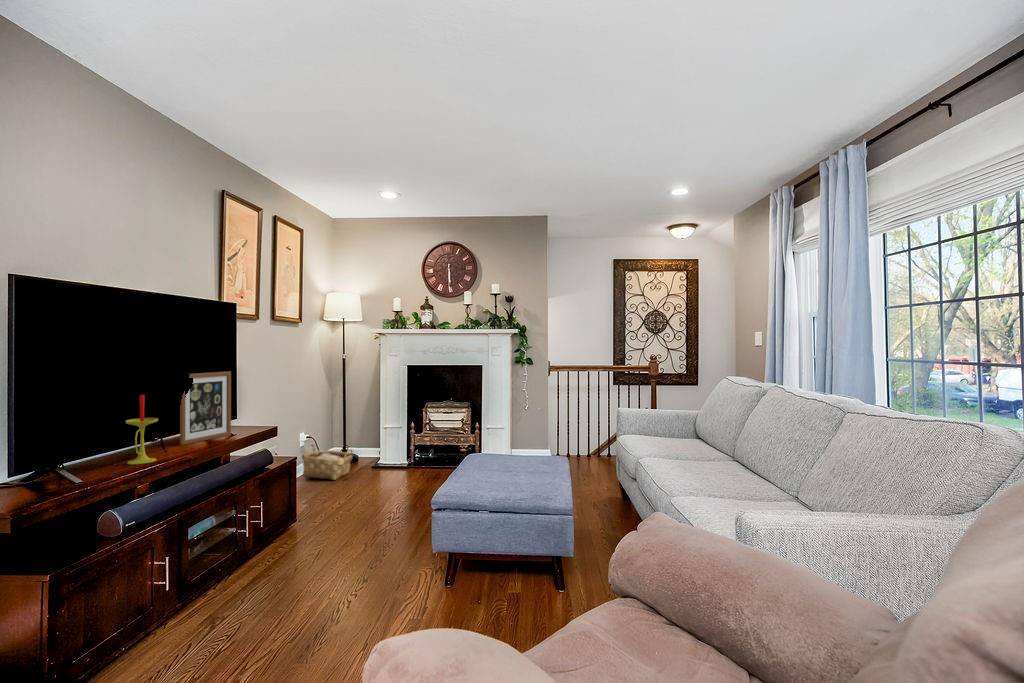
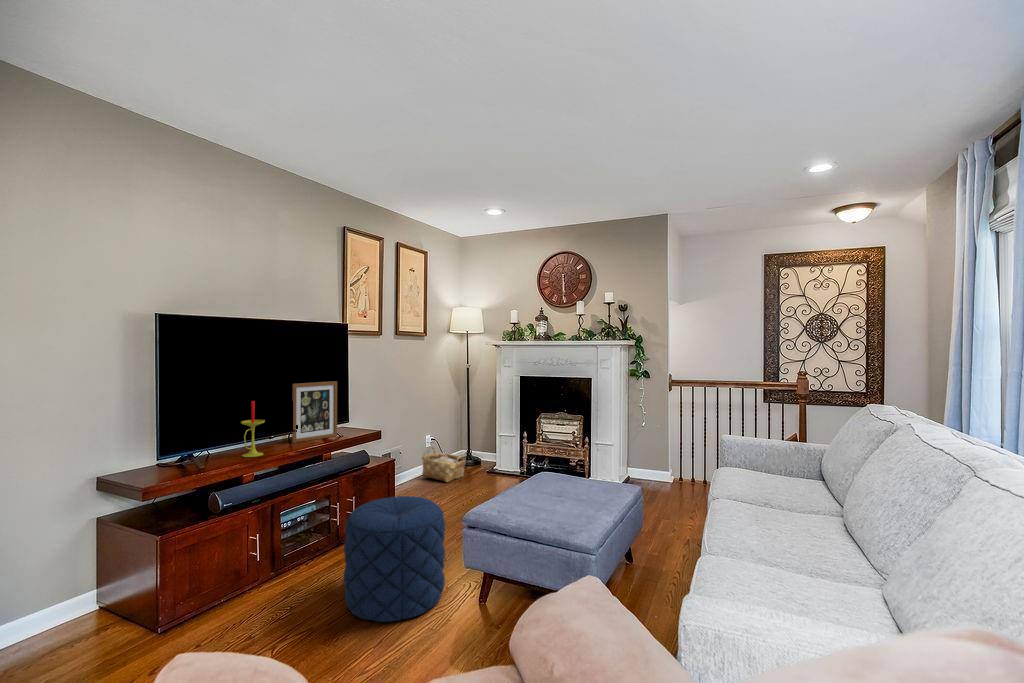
pouf: none [291,489,403,625] -> present [344,496,445,622]

